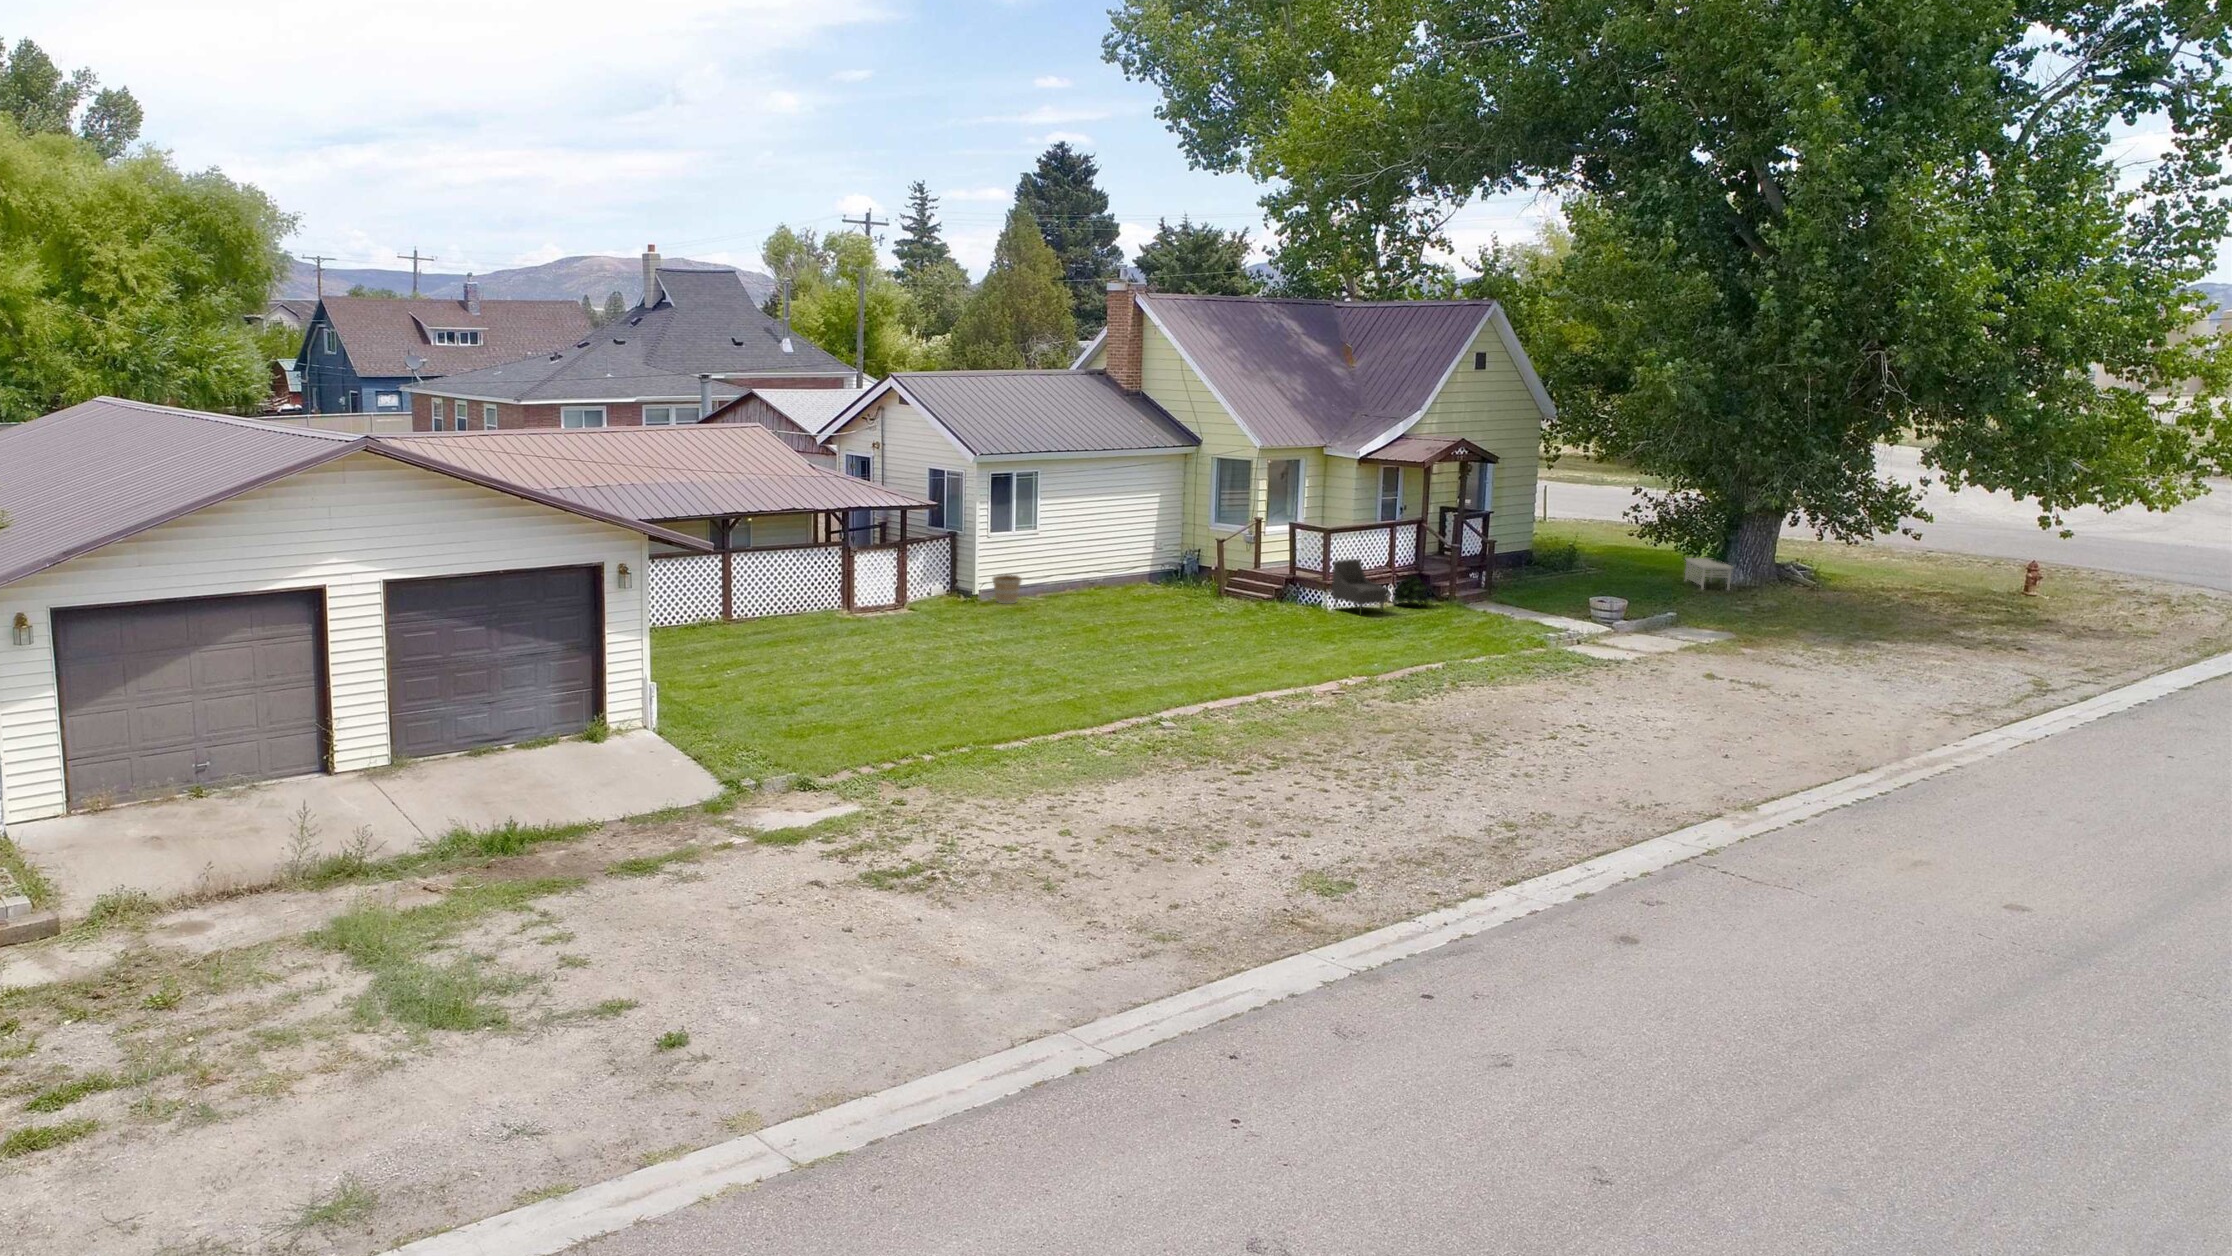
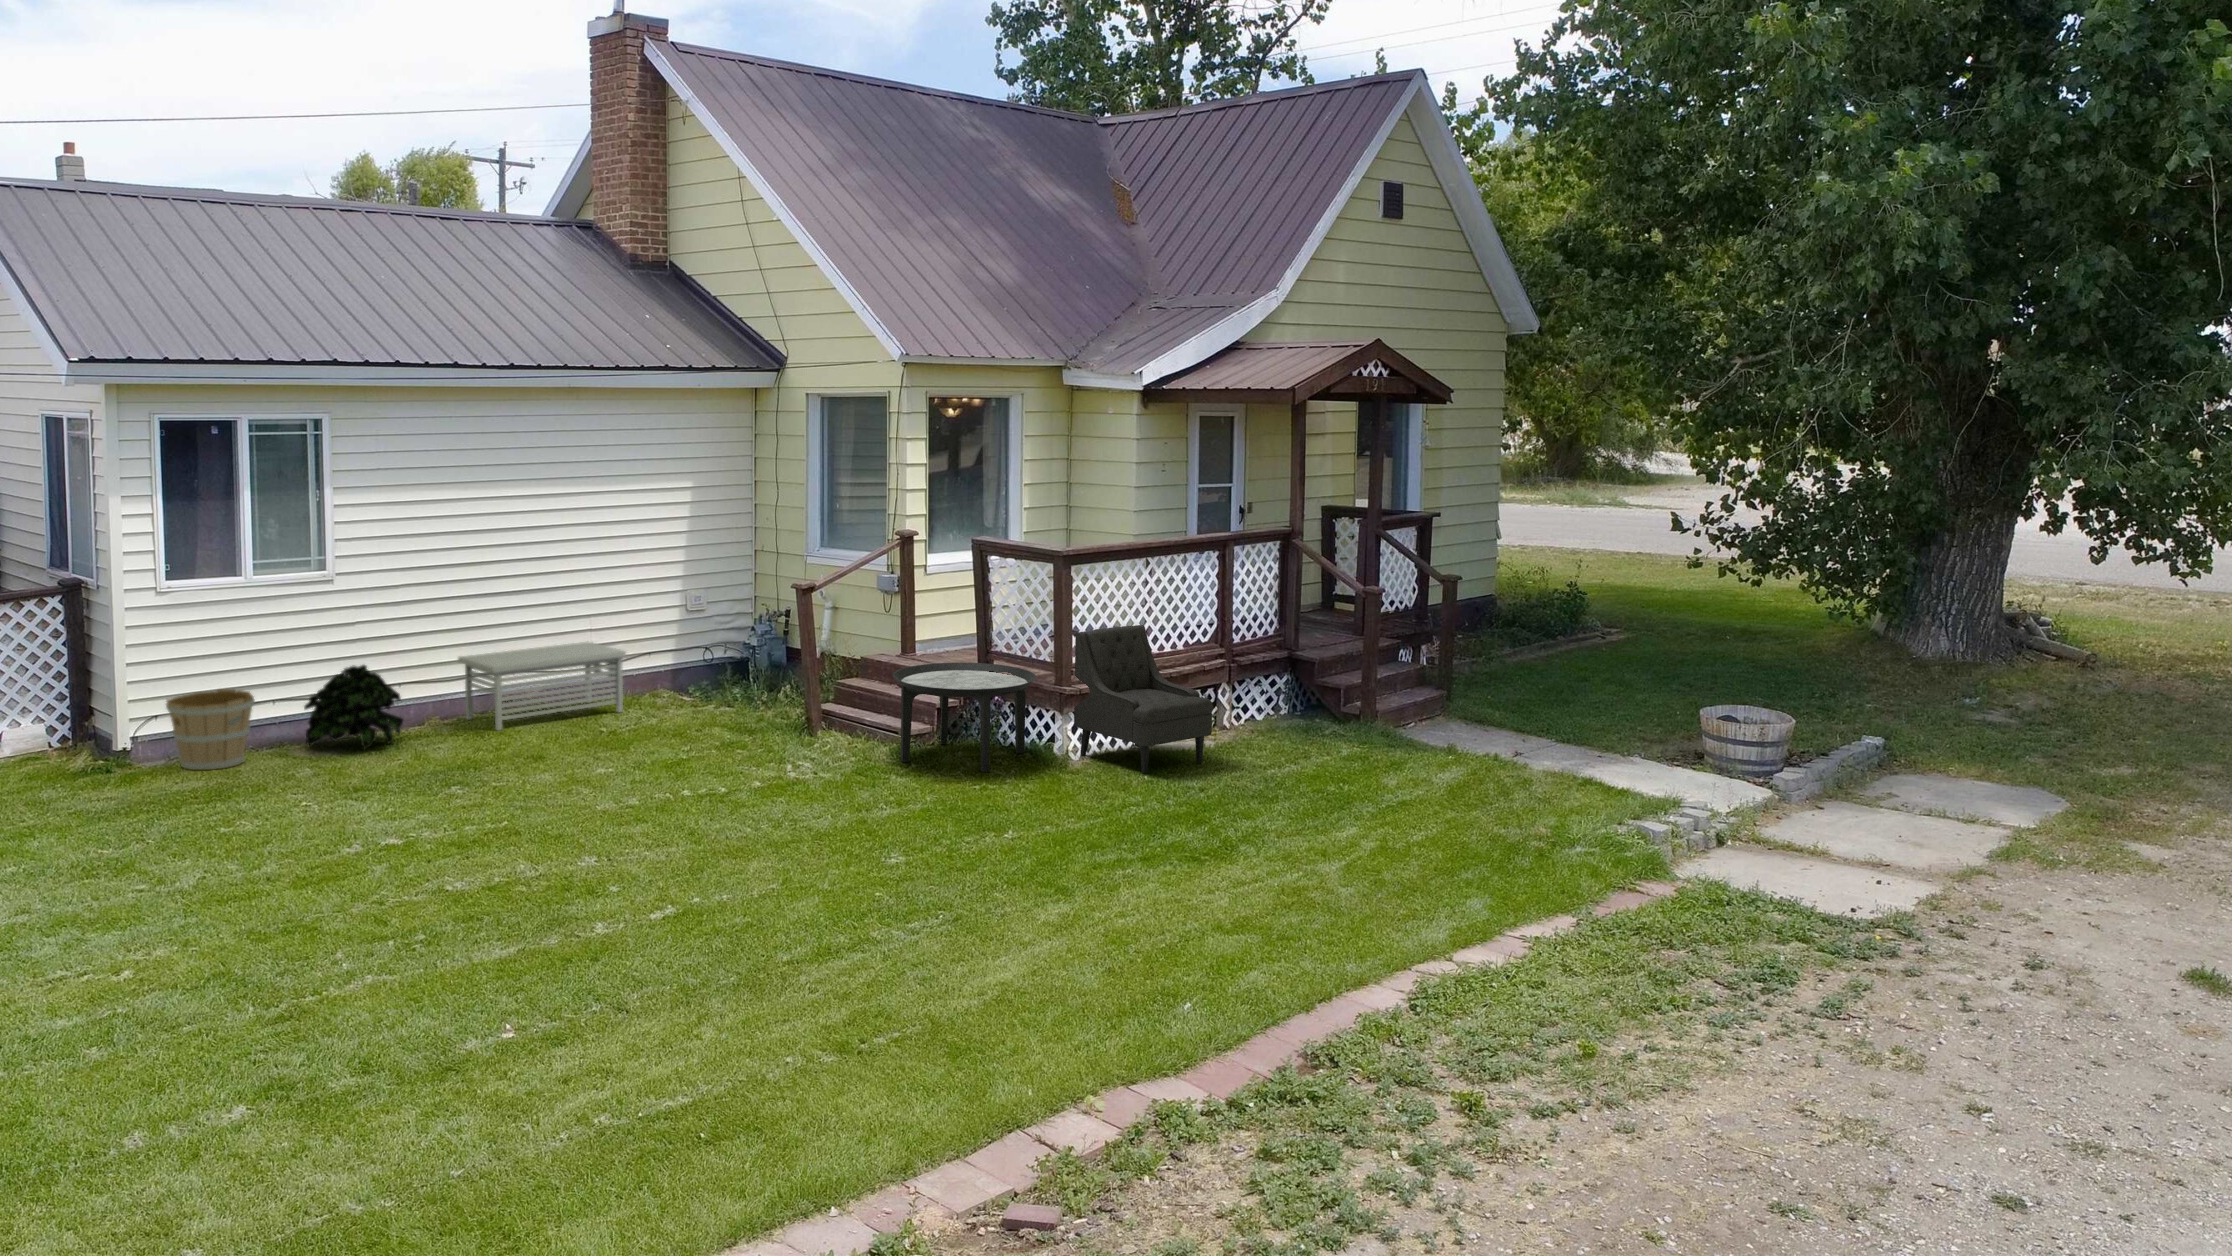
storage bench: present [1685,558,1733,589] -> present [458,642,626,730]
round table: none [1261,572,1318,613] -> present [893,663,1036,772]
potted plant: present [1392,575,1428,606] -> present [304,665,403,749]

